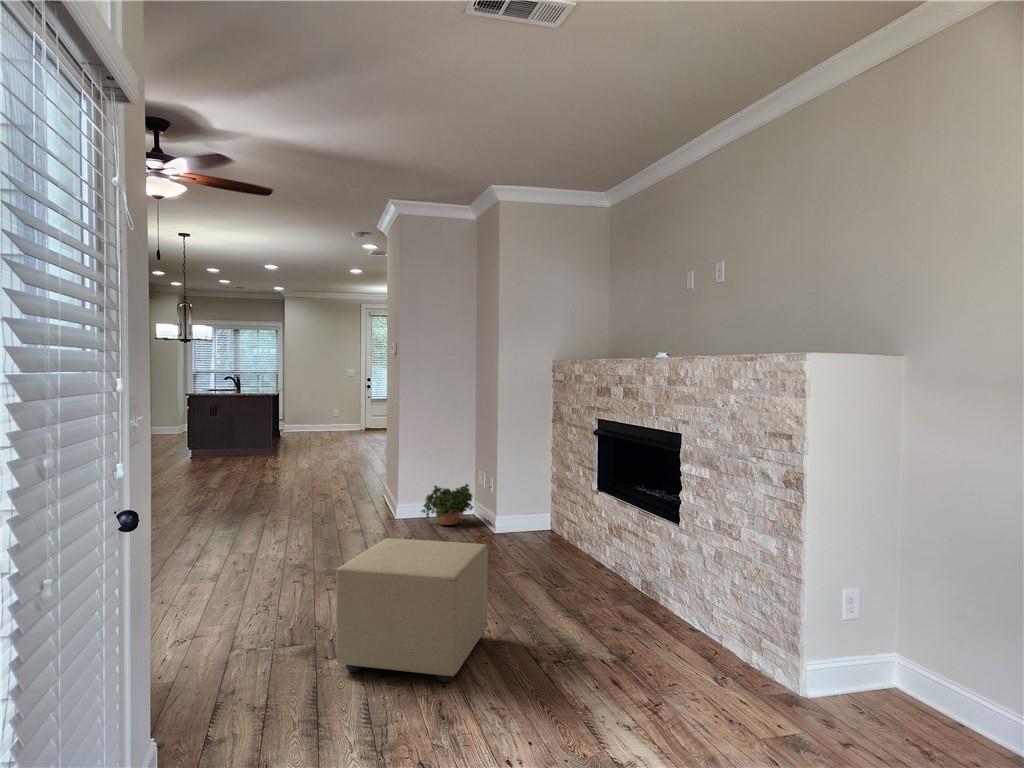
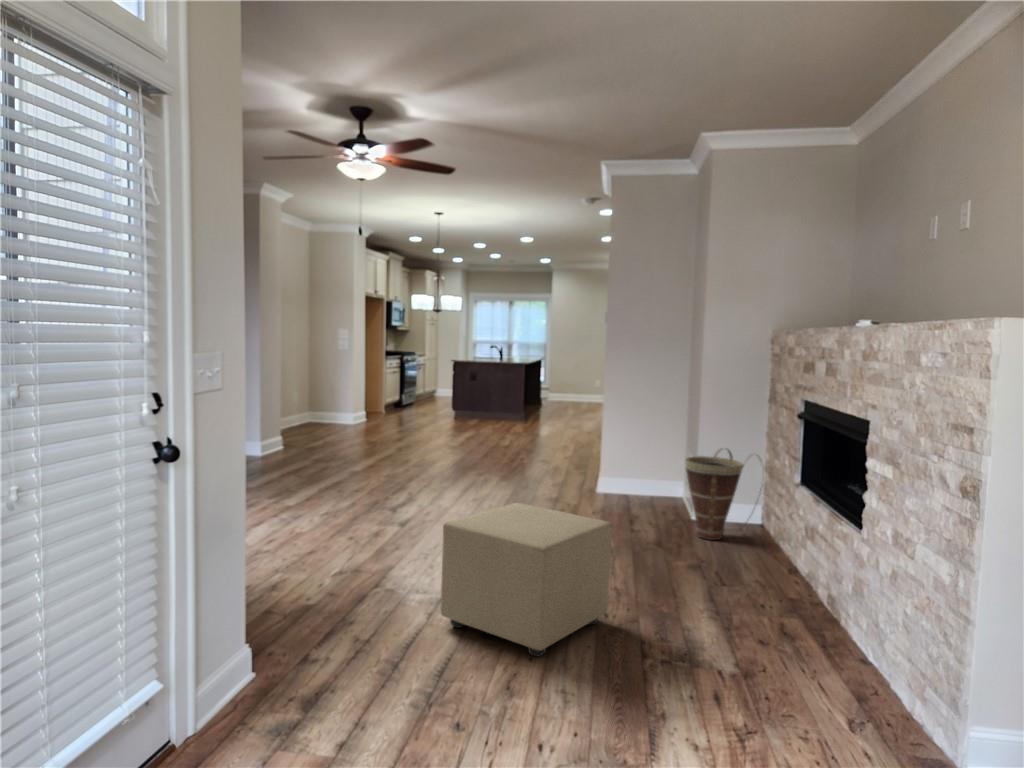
basket: none [494,466,556,548] -> present [685,448,744,540]
potted plant: present [421,484,474,525] -> none [617,460,677,510]

